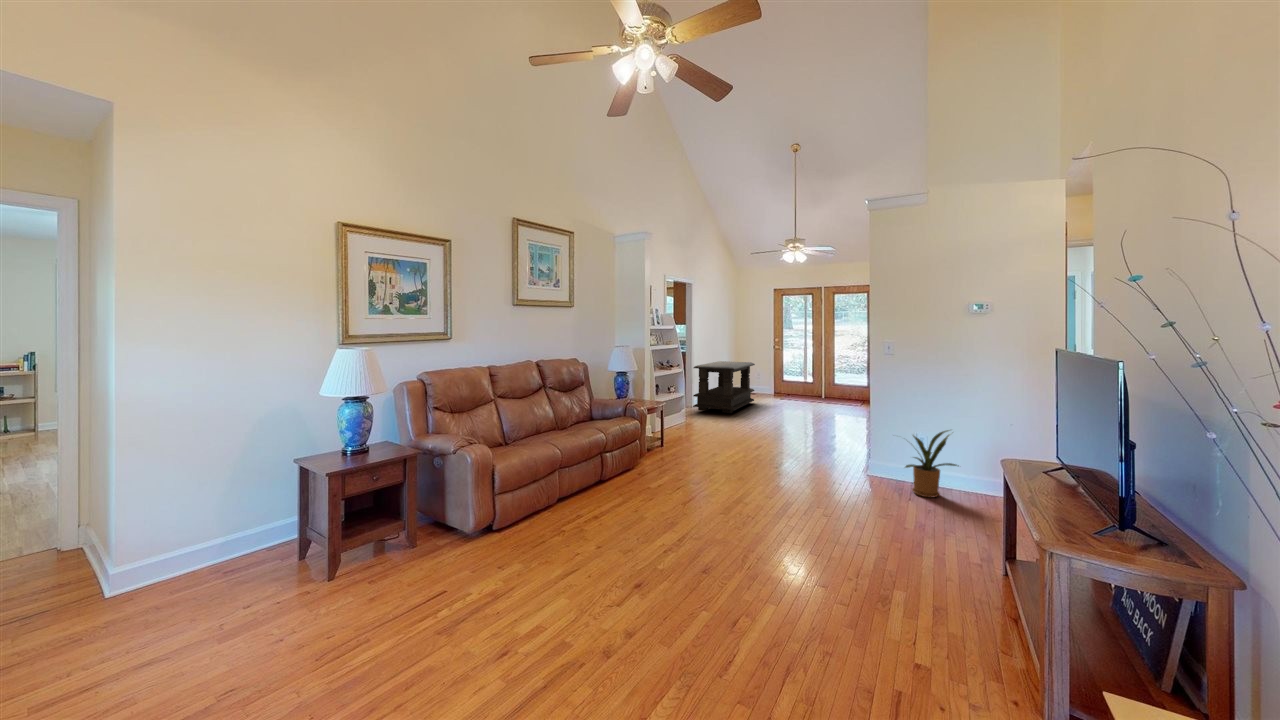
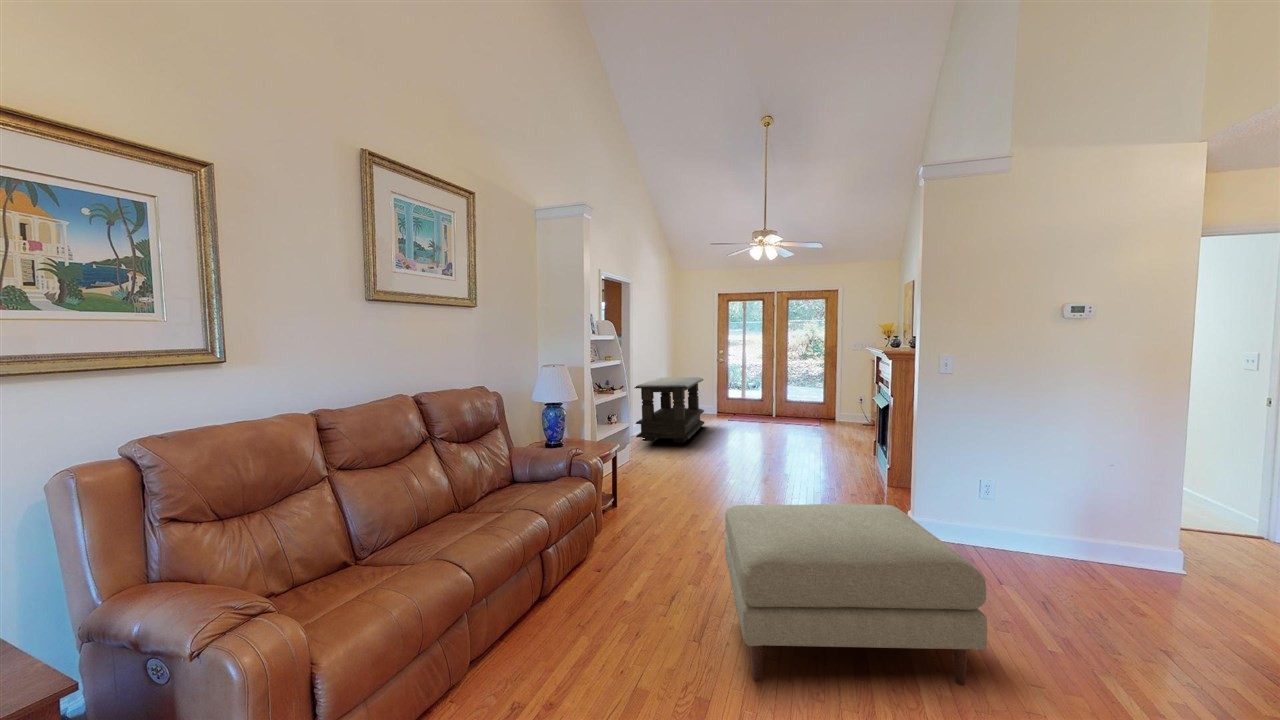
house plant: present [905,430,959,497] -> none [971,462,1074,565]
ottoman: none [698,437,829,534] -> present [725,504,987,686]

